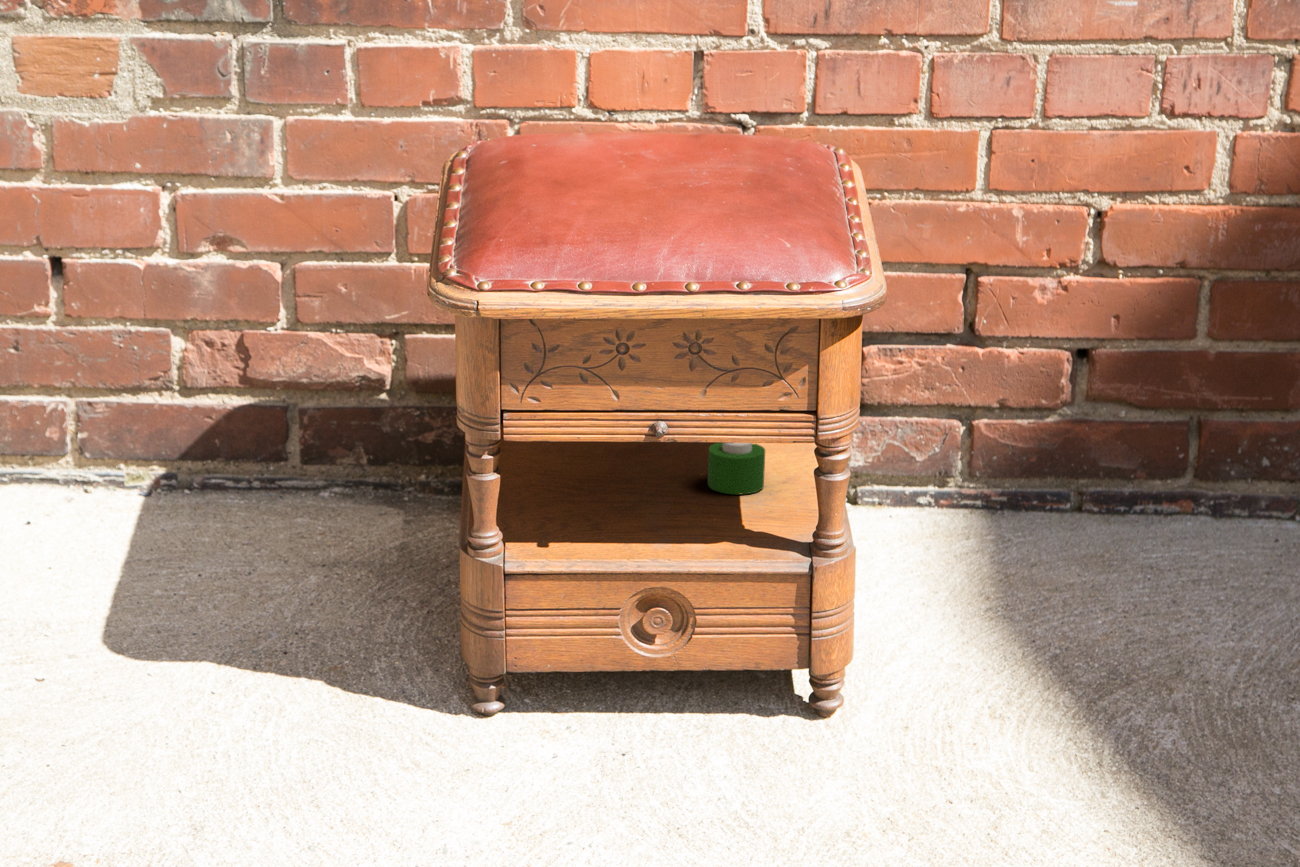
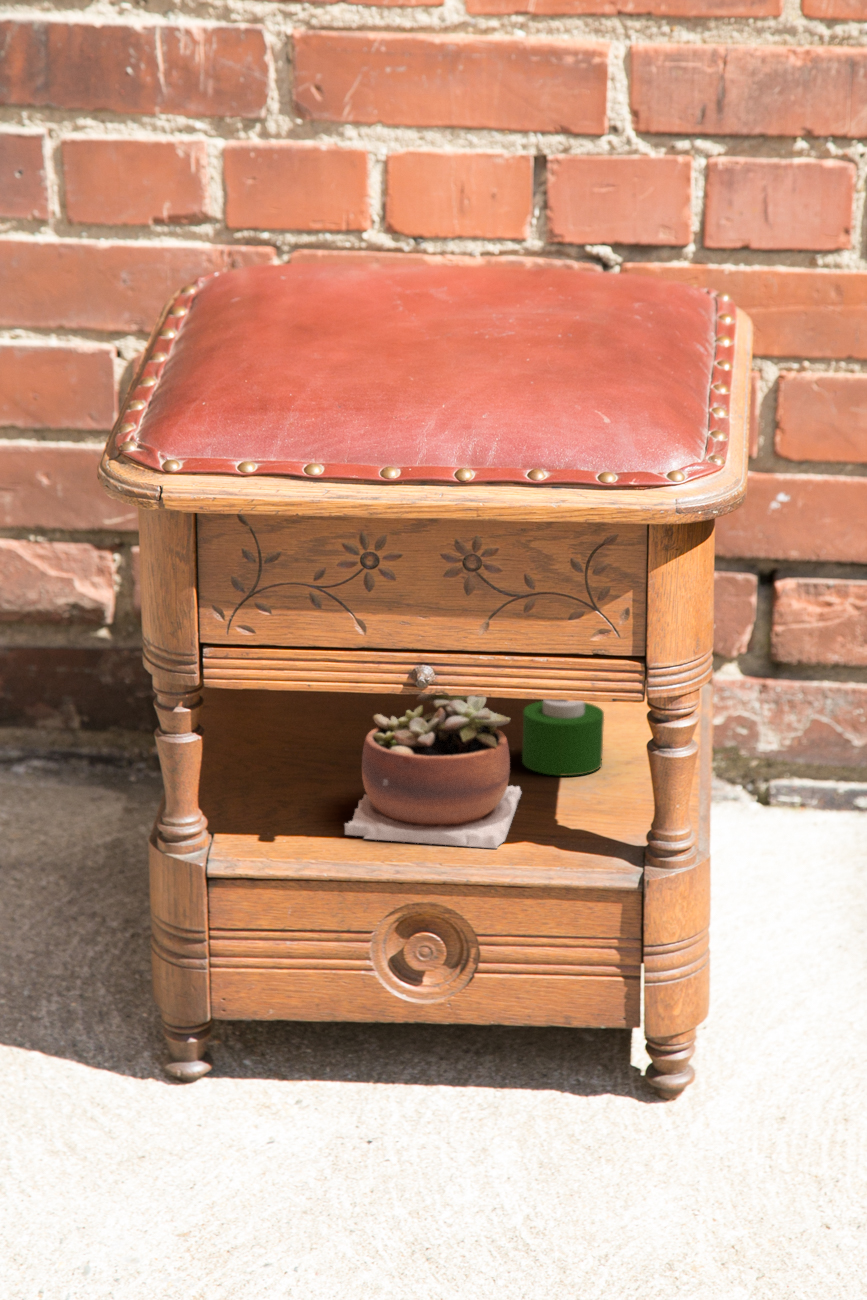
succulent plant: none [597,425,713,547] -> present [345,694,521,848]

